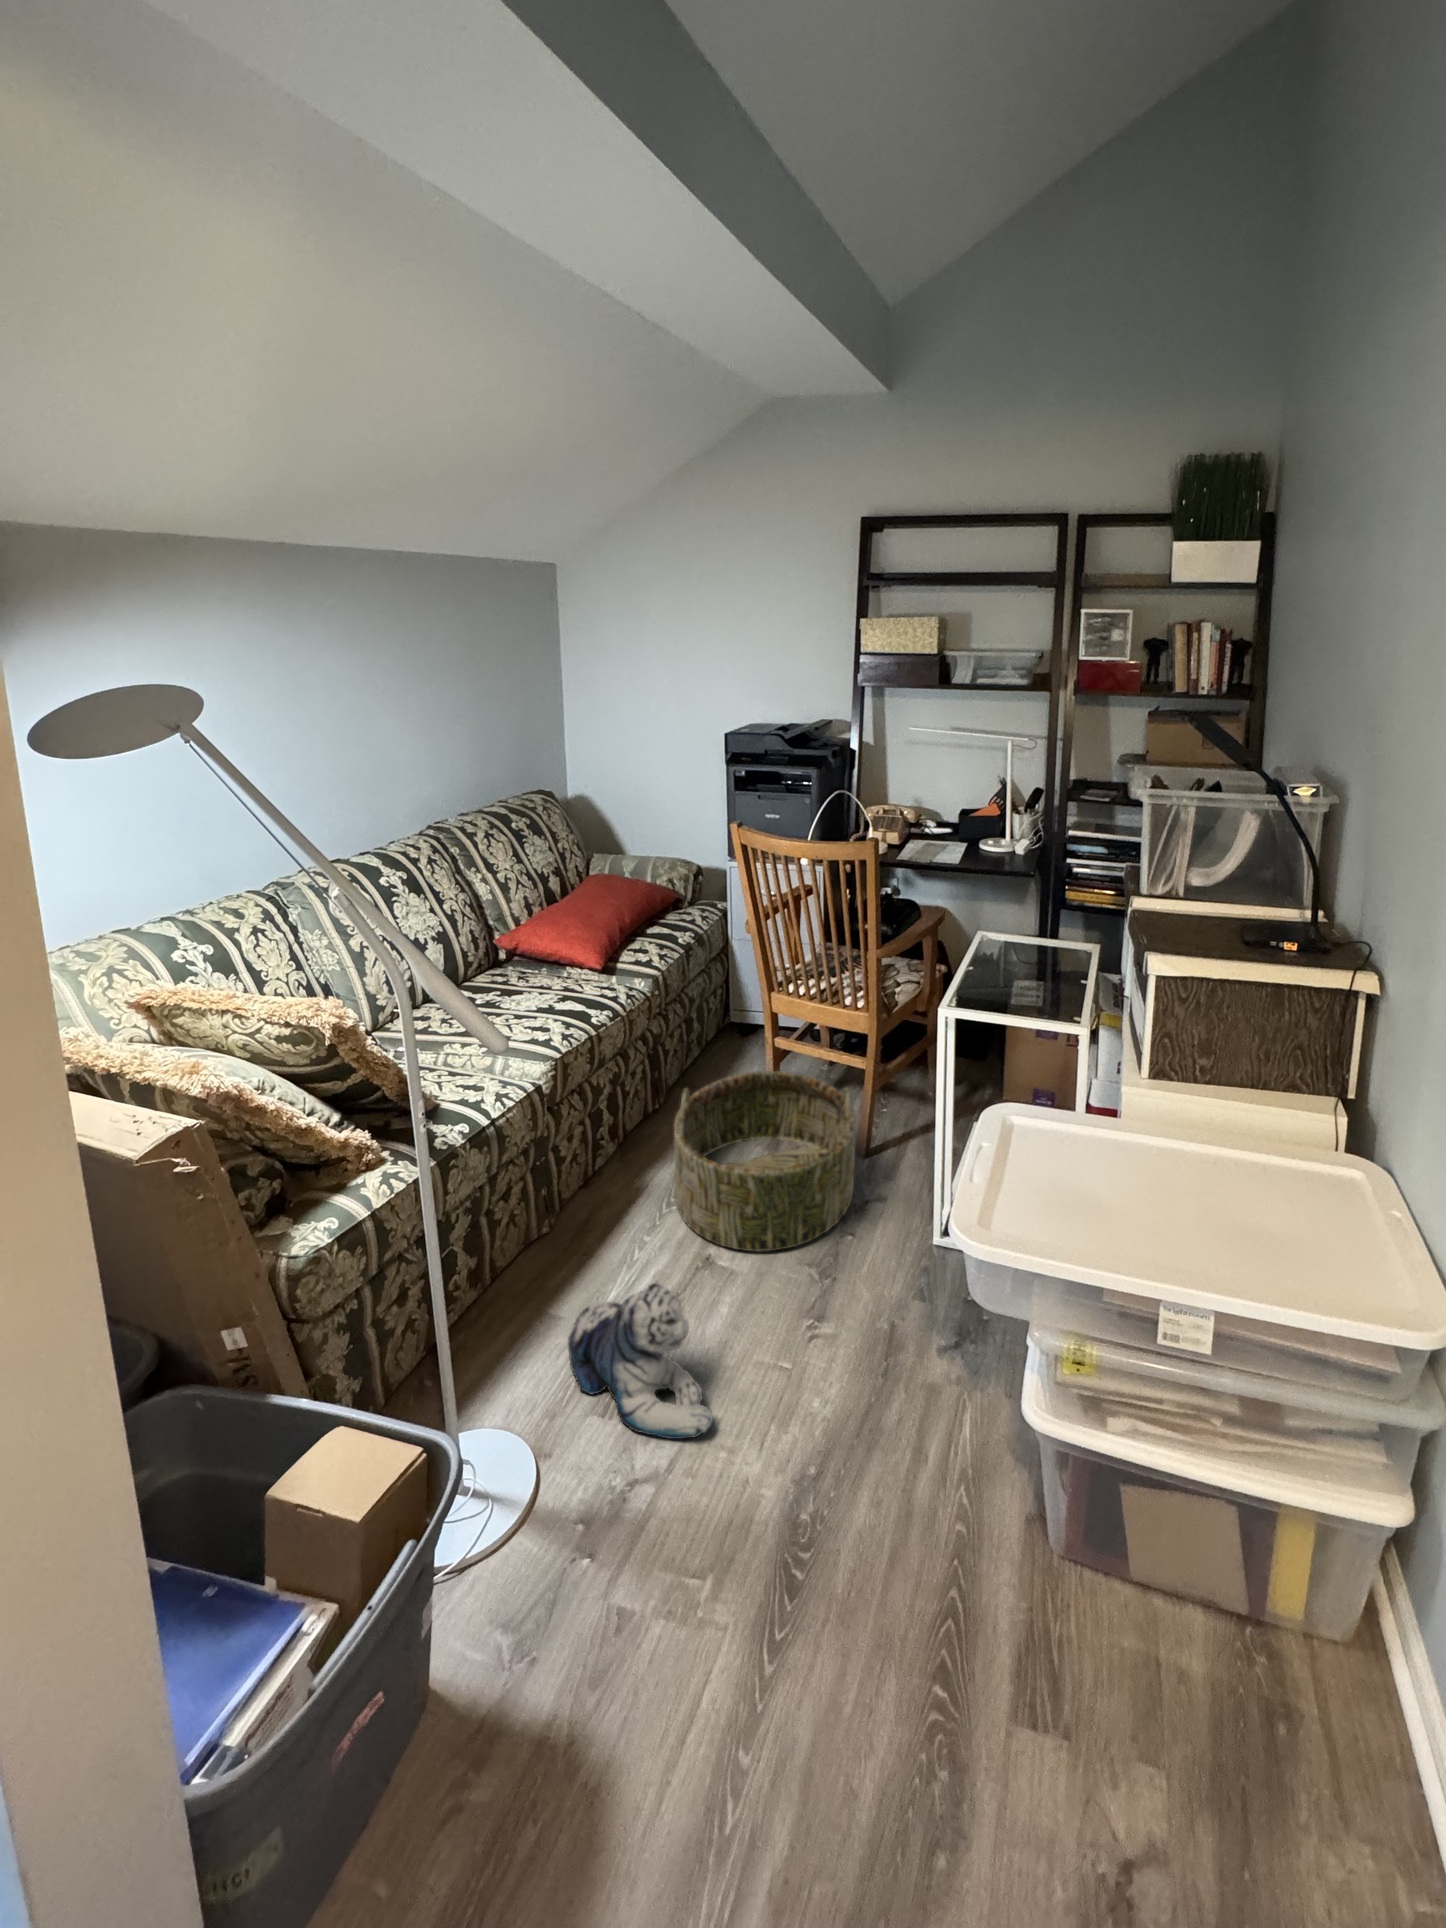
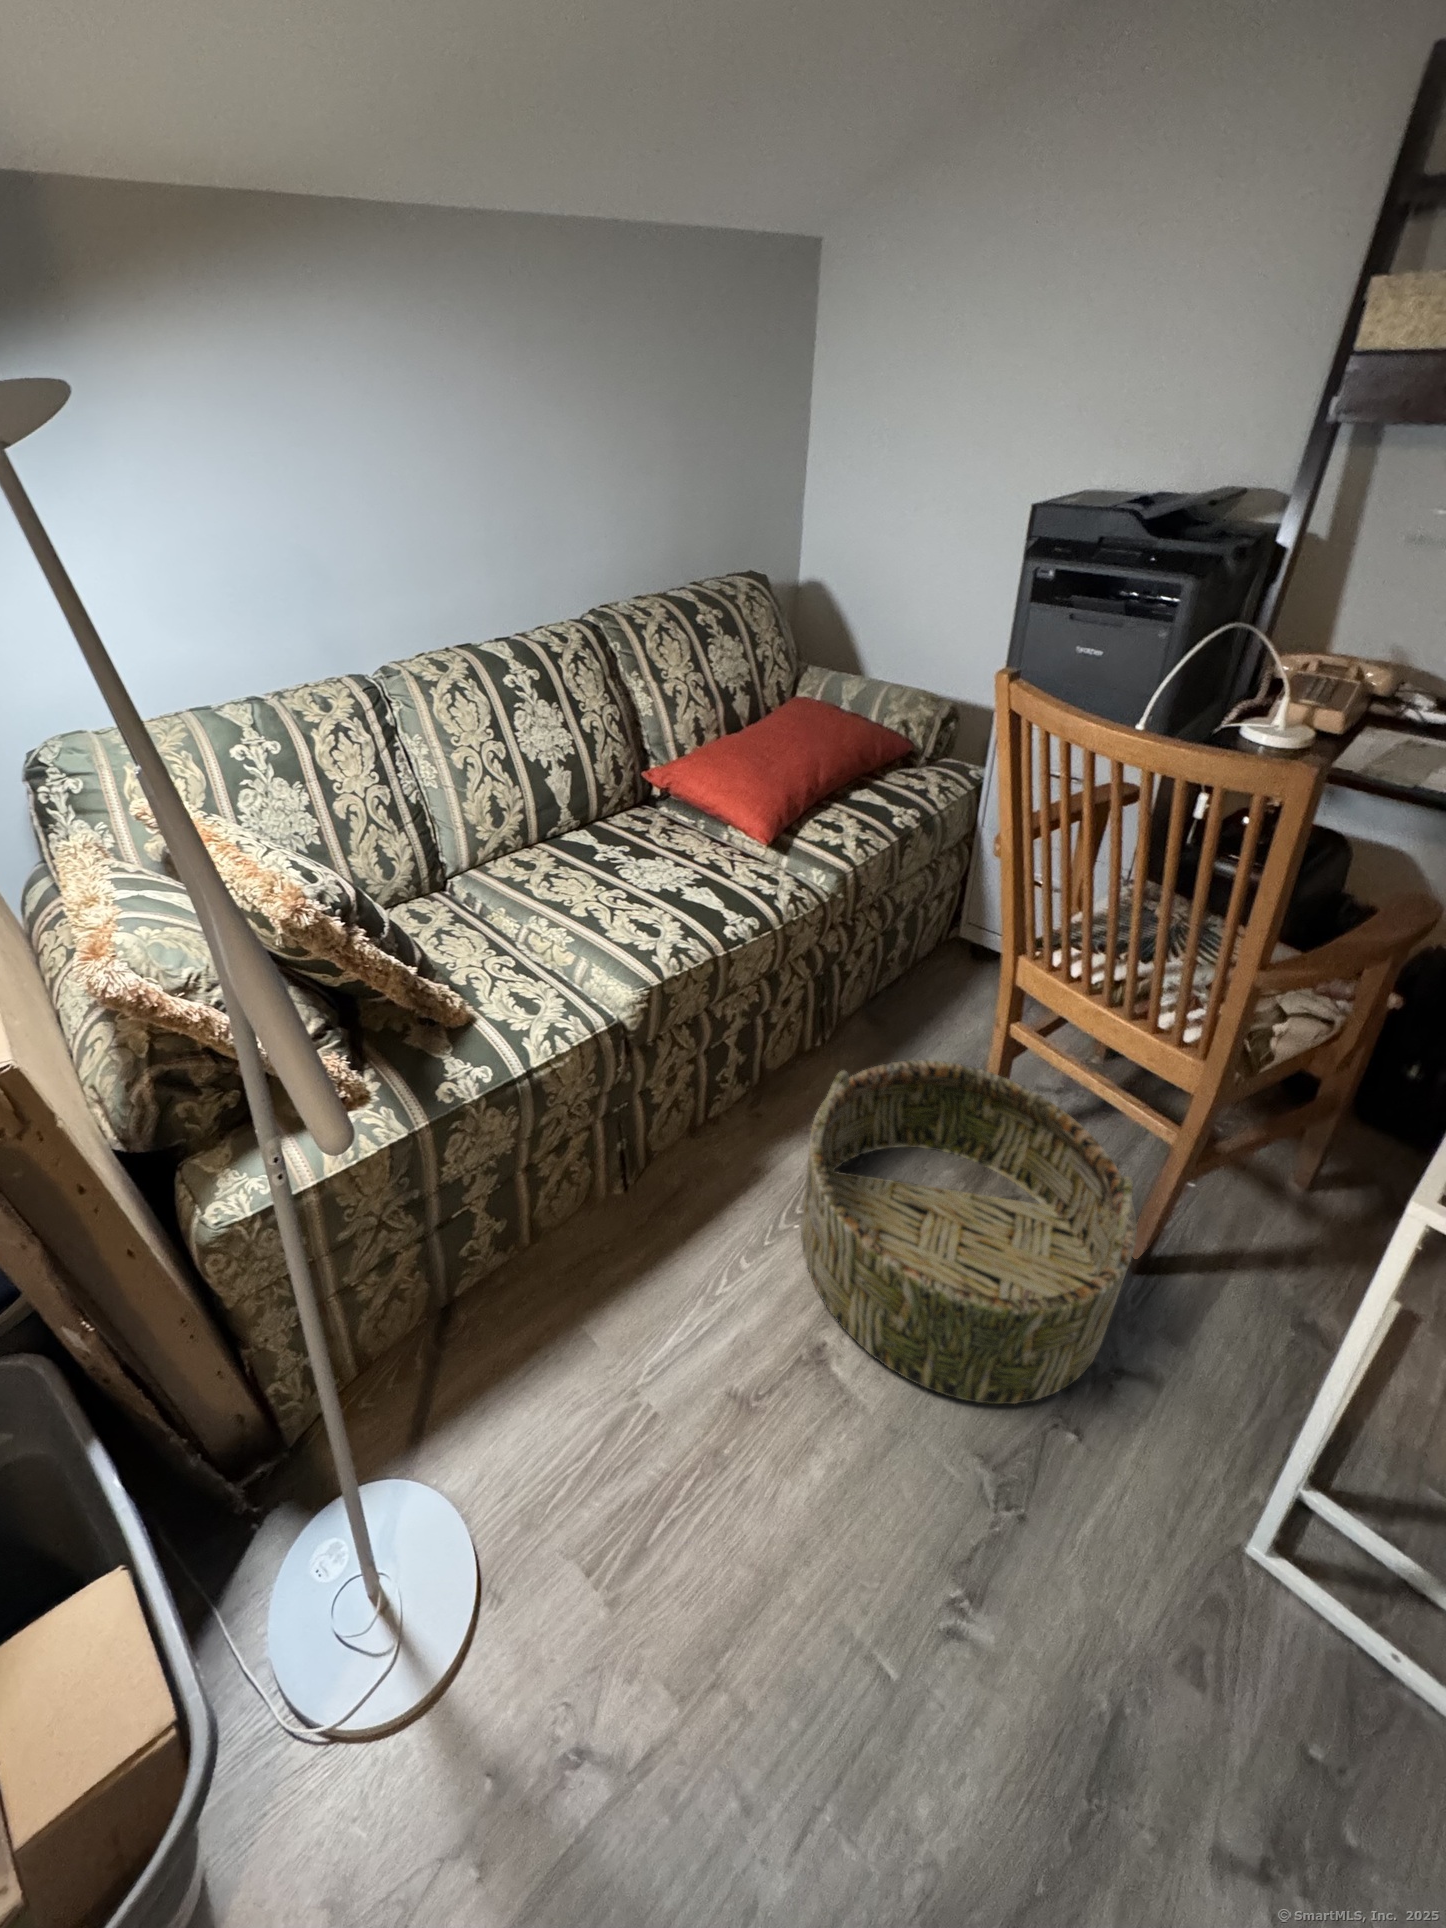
plush toy: present [568,1282,713,1439] -> none [578,1361,743,1723]

